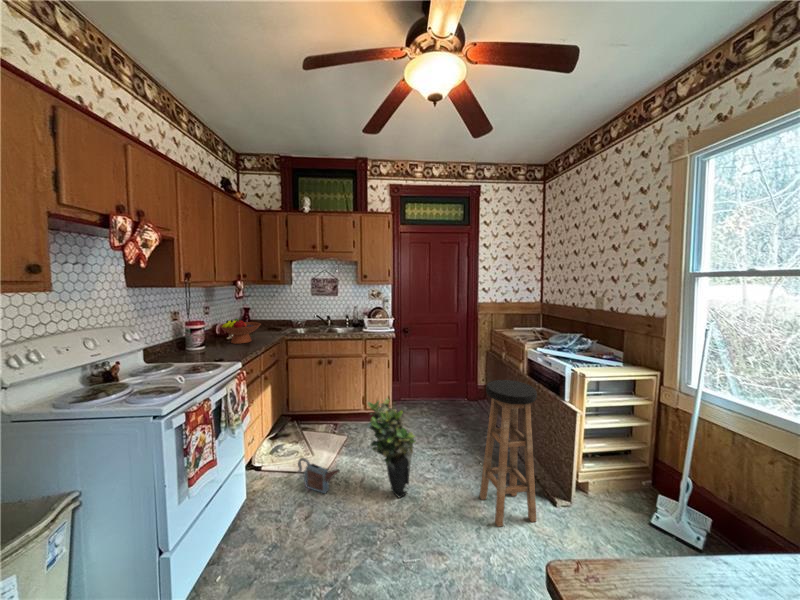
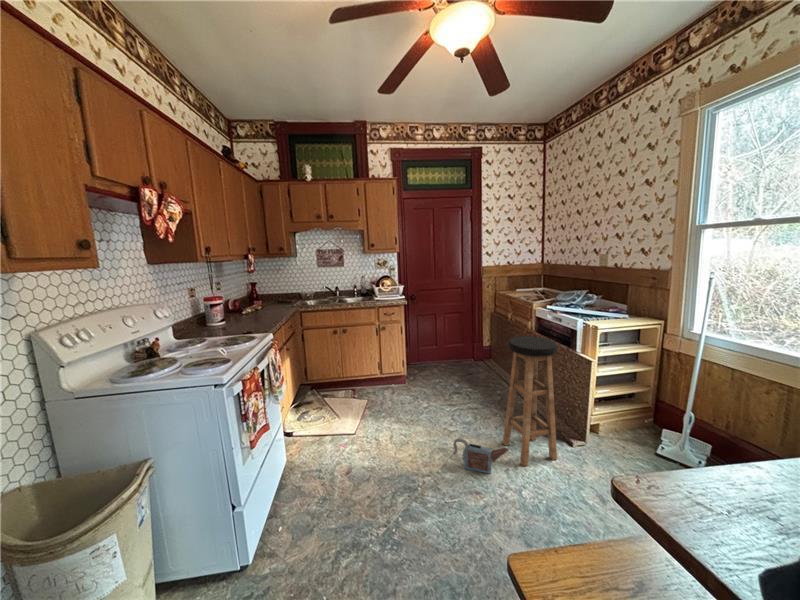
fruit bowl: present [220,319,261,344] -> none [235,294,276,319]
potted plant: present [367,398,416,498] -> none [393,360,443,450]
watering can: present [298,458,339,493] -> present [453,438,508,474]

